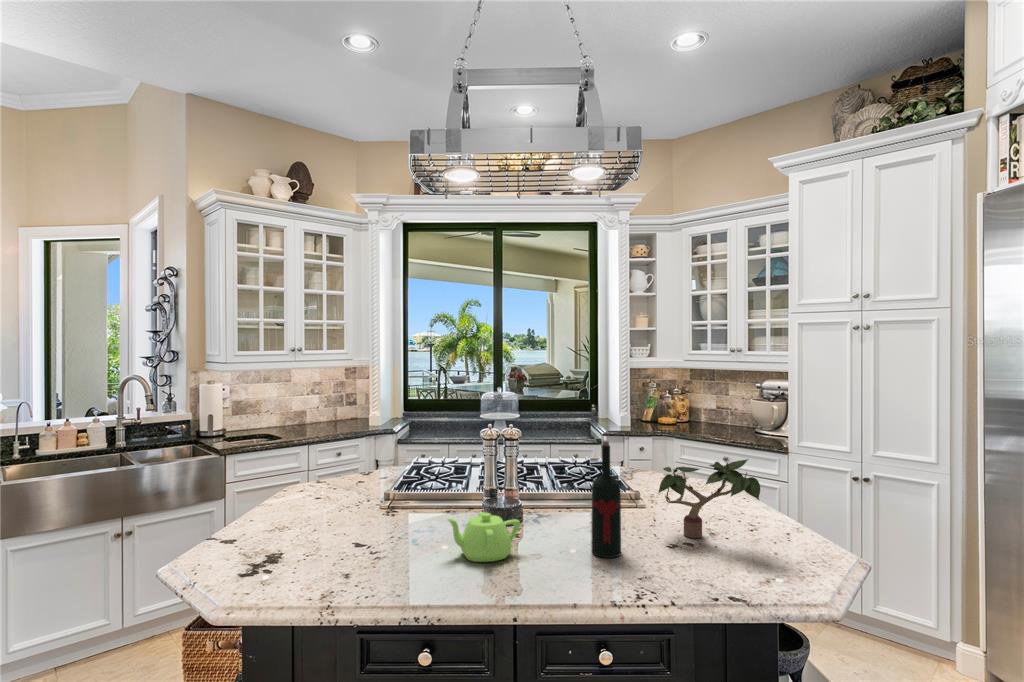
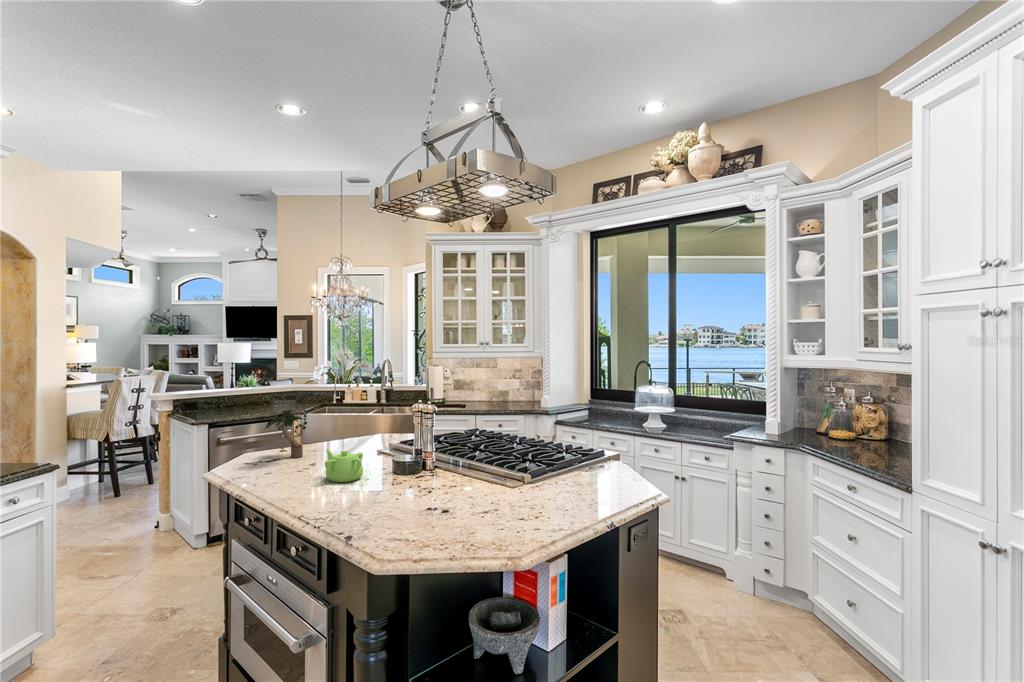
wine bottle: present [592,440,621,558] -> none [378,409,407,498]
potted plant: present [658,459,760,538] -> present [265,409,307,458]

